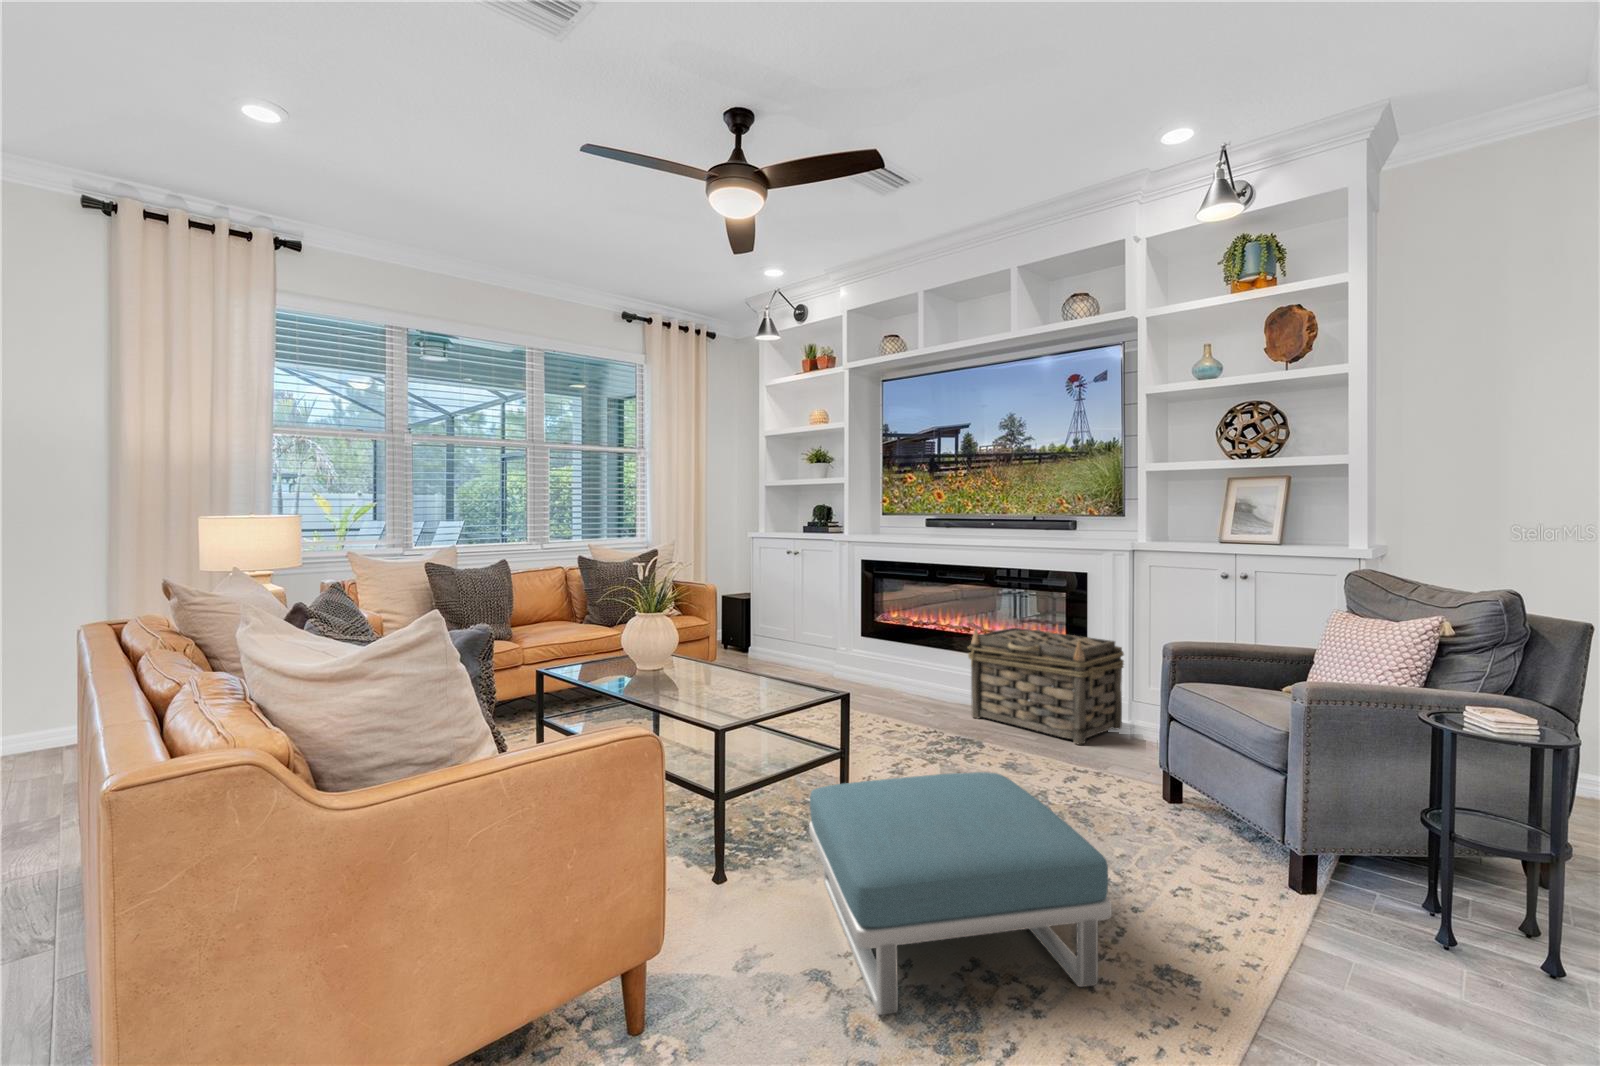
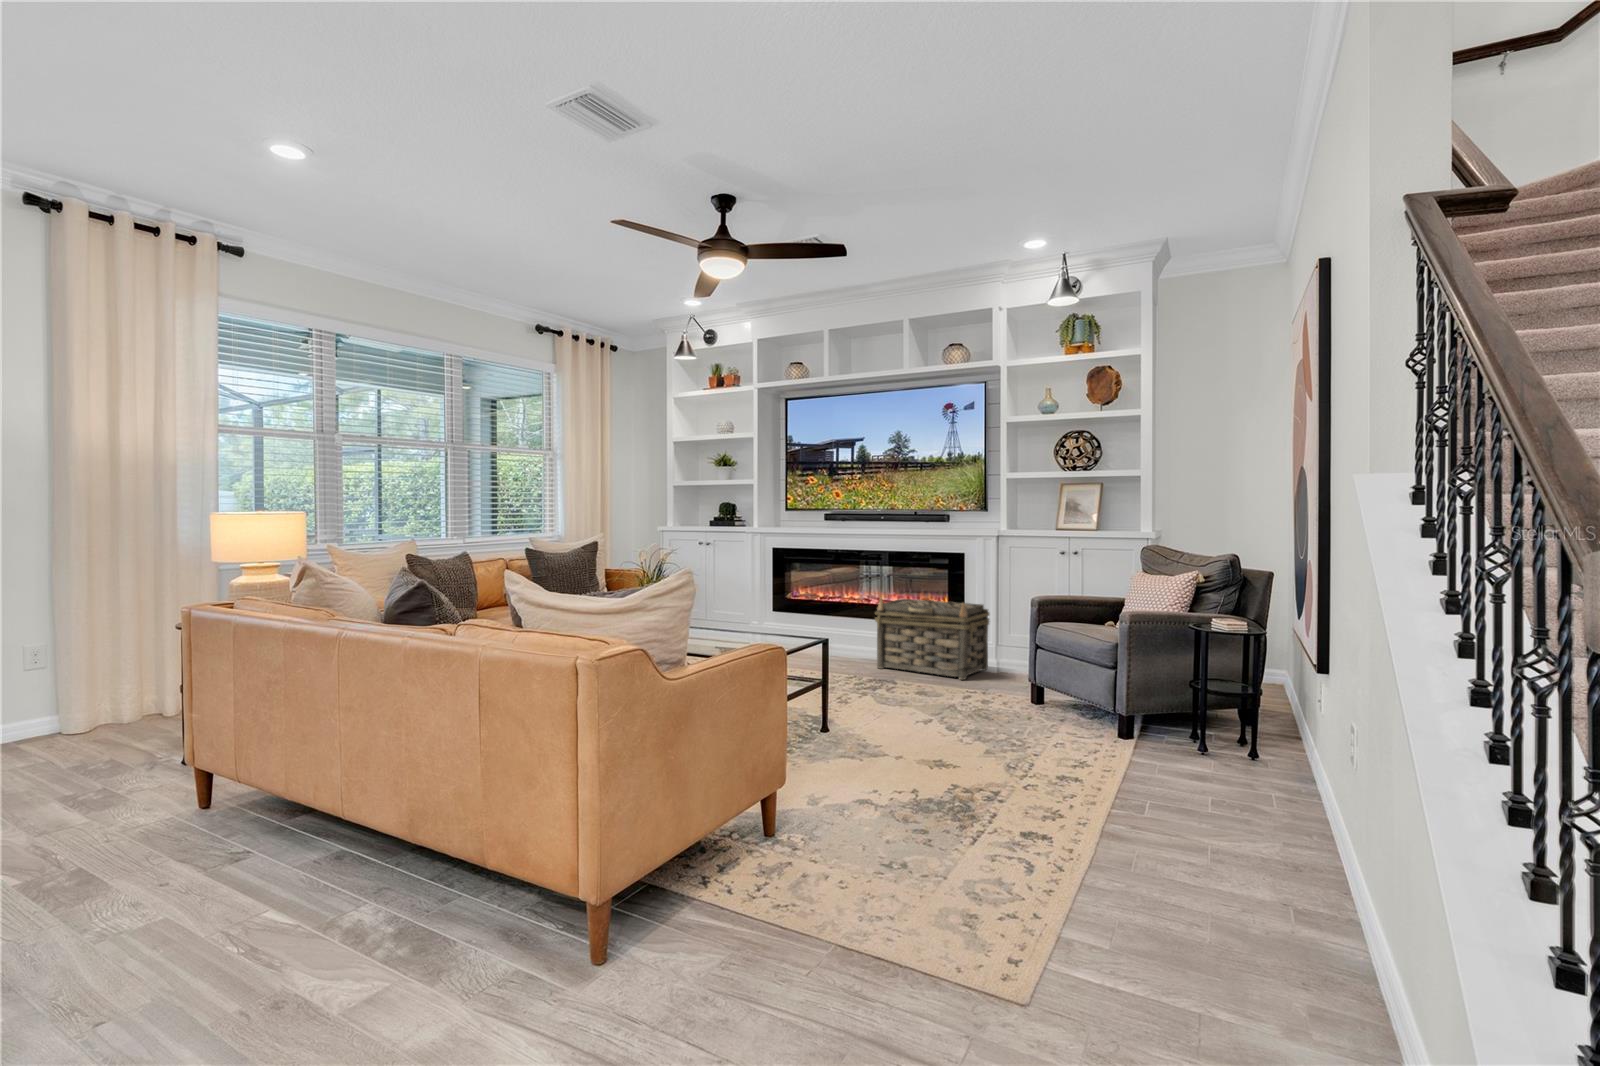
footstool: present [809,772,1112,1015] -> none [827,678,1038,809]

